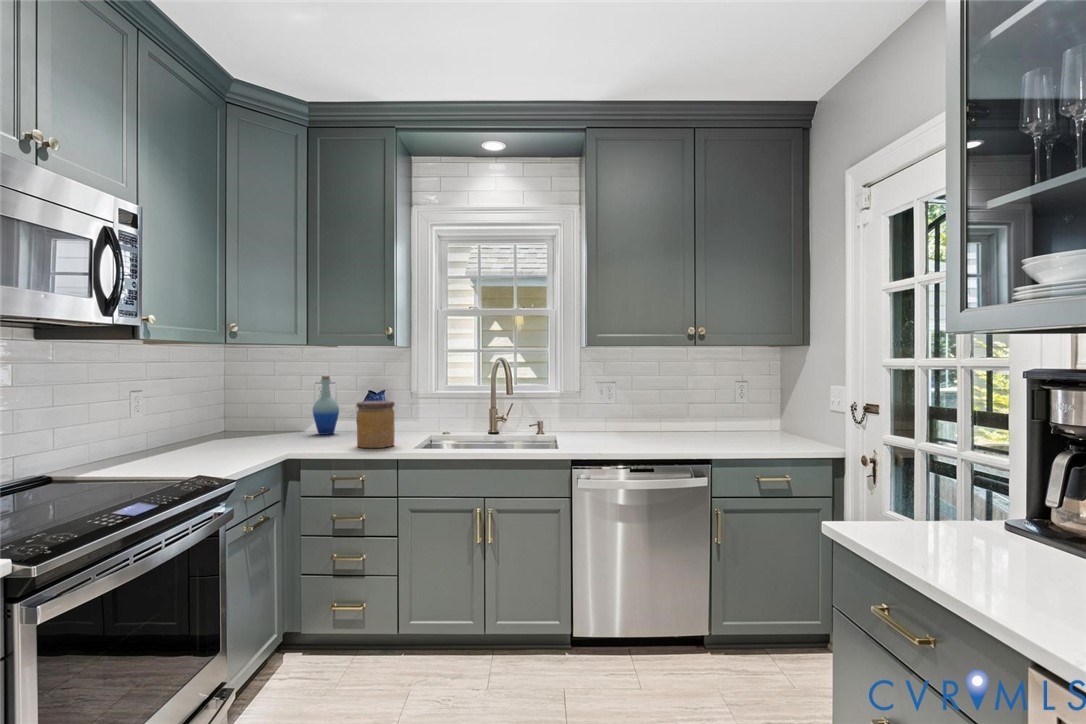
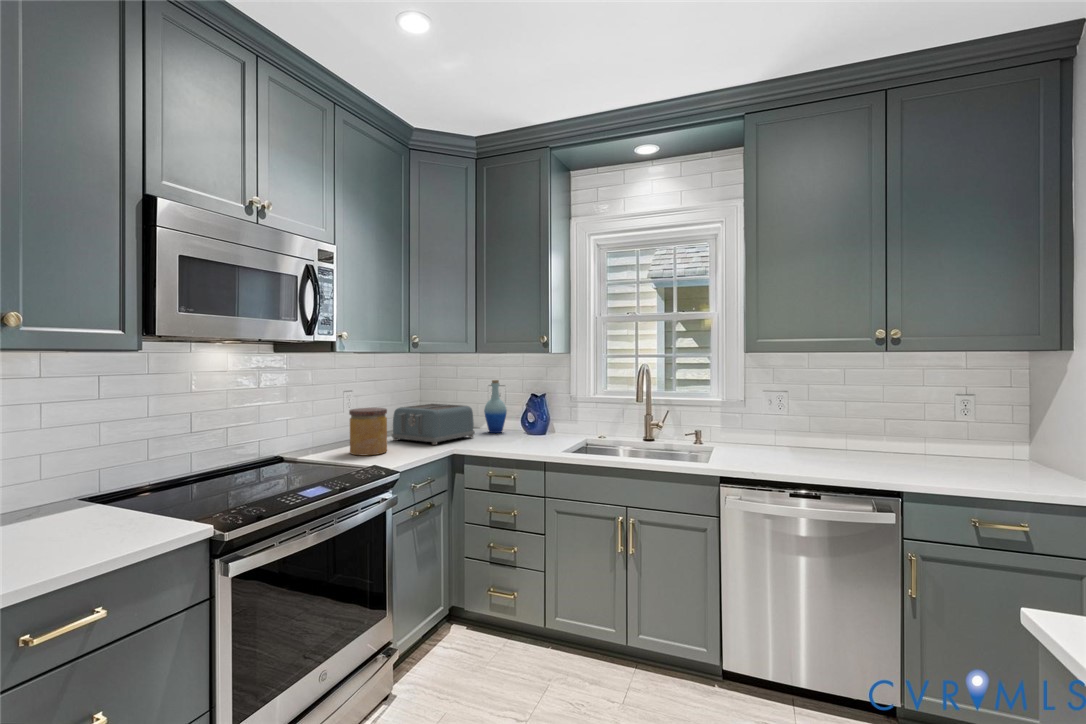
jar: present [357,401,394,448] -> present [349,408,387,455]
toaster: none [201,404,305,450] -> present [392,404,475,445]

